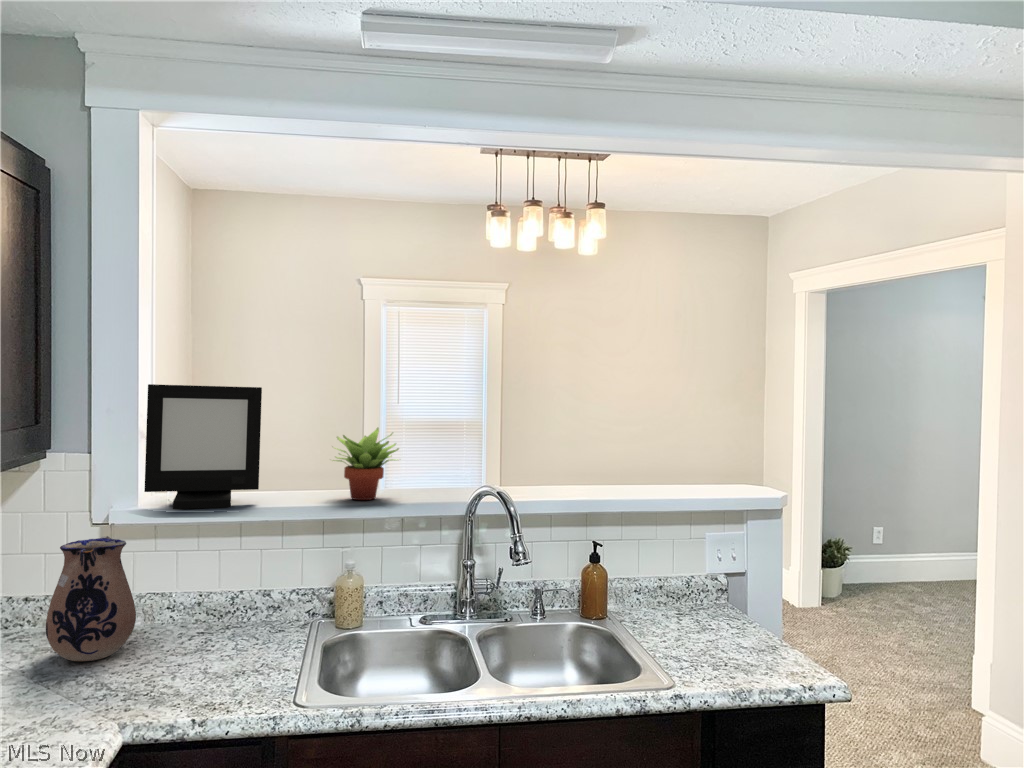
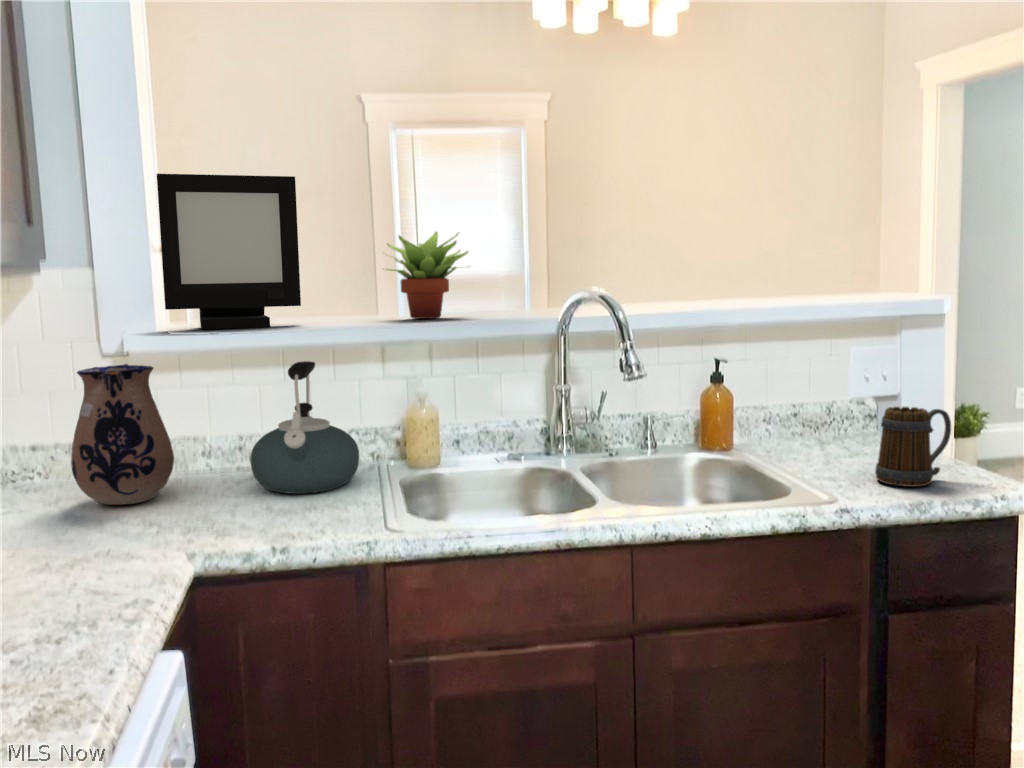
kettle: none [200,538,294,654] -> present [250,361,359,494]
mug: none [711,600,772,672] -> present [875,407,951,487]

